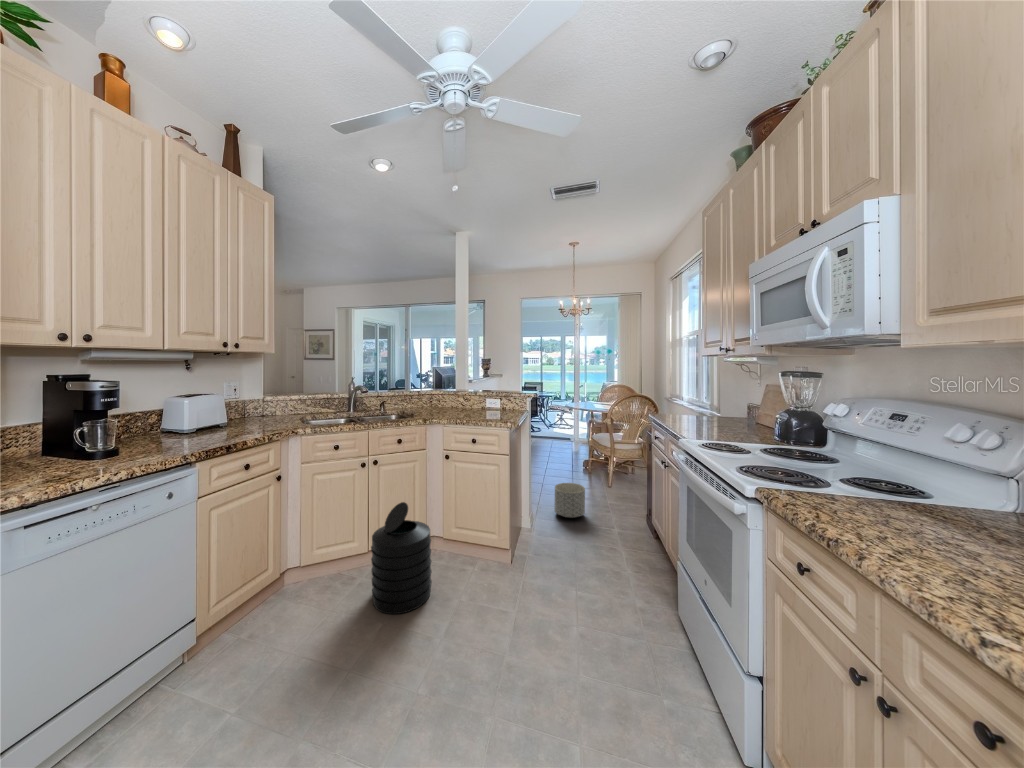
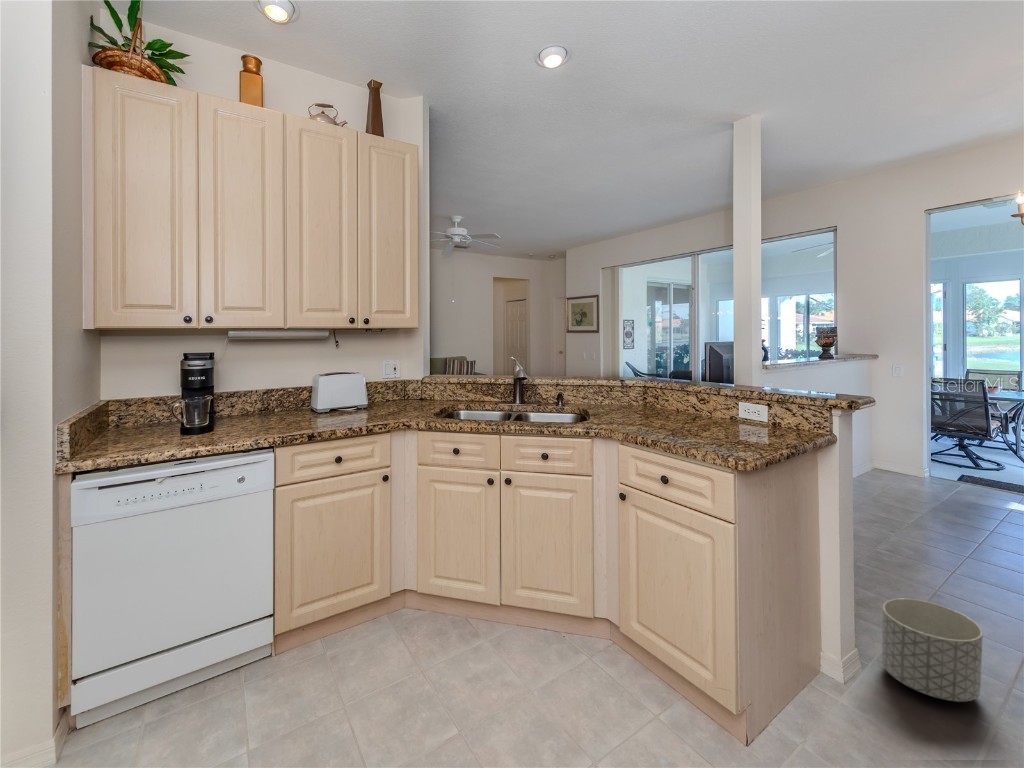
trash can: present [371,502,432,614] -> none [437,549,530,727]

